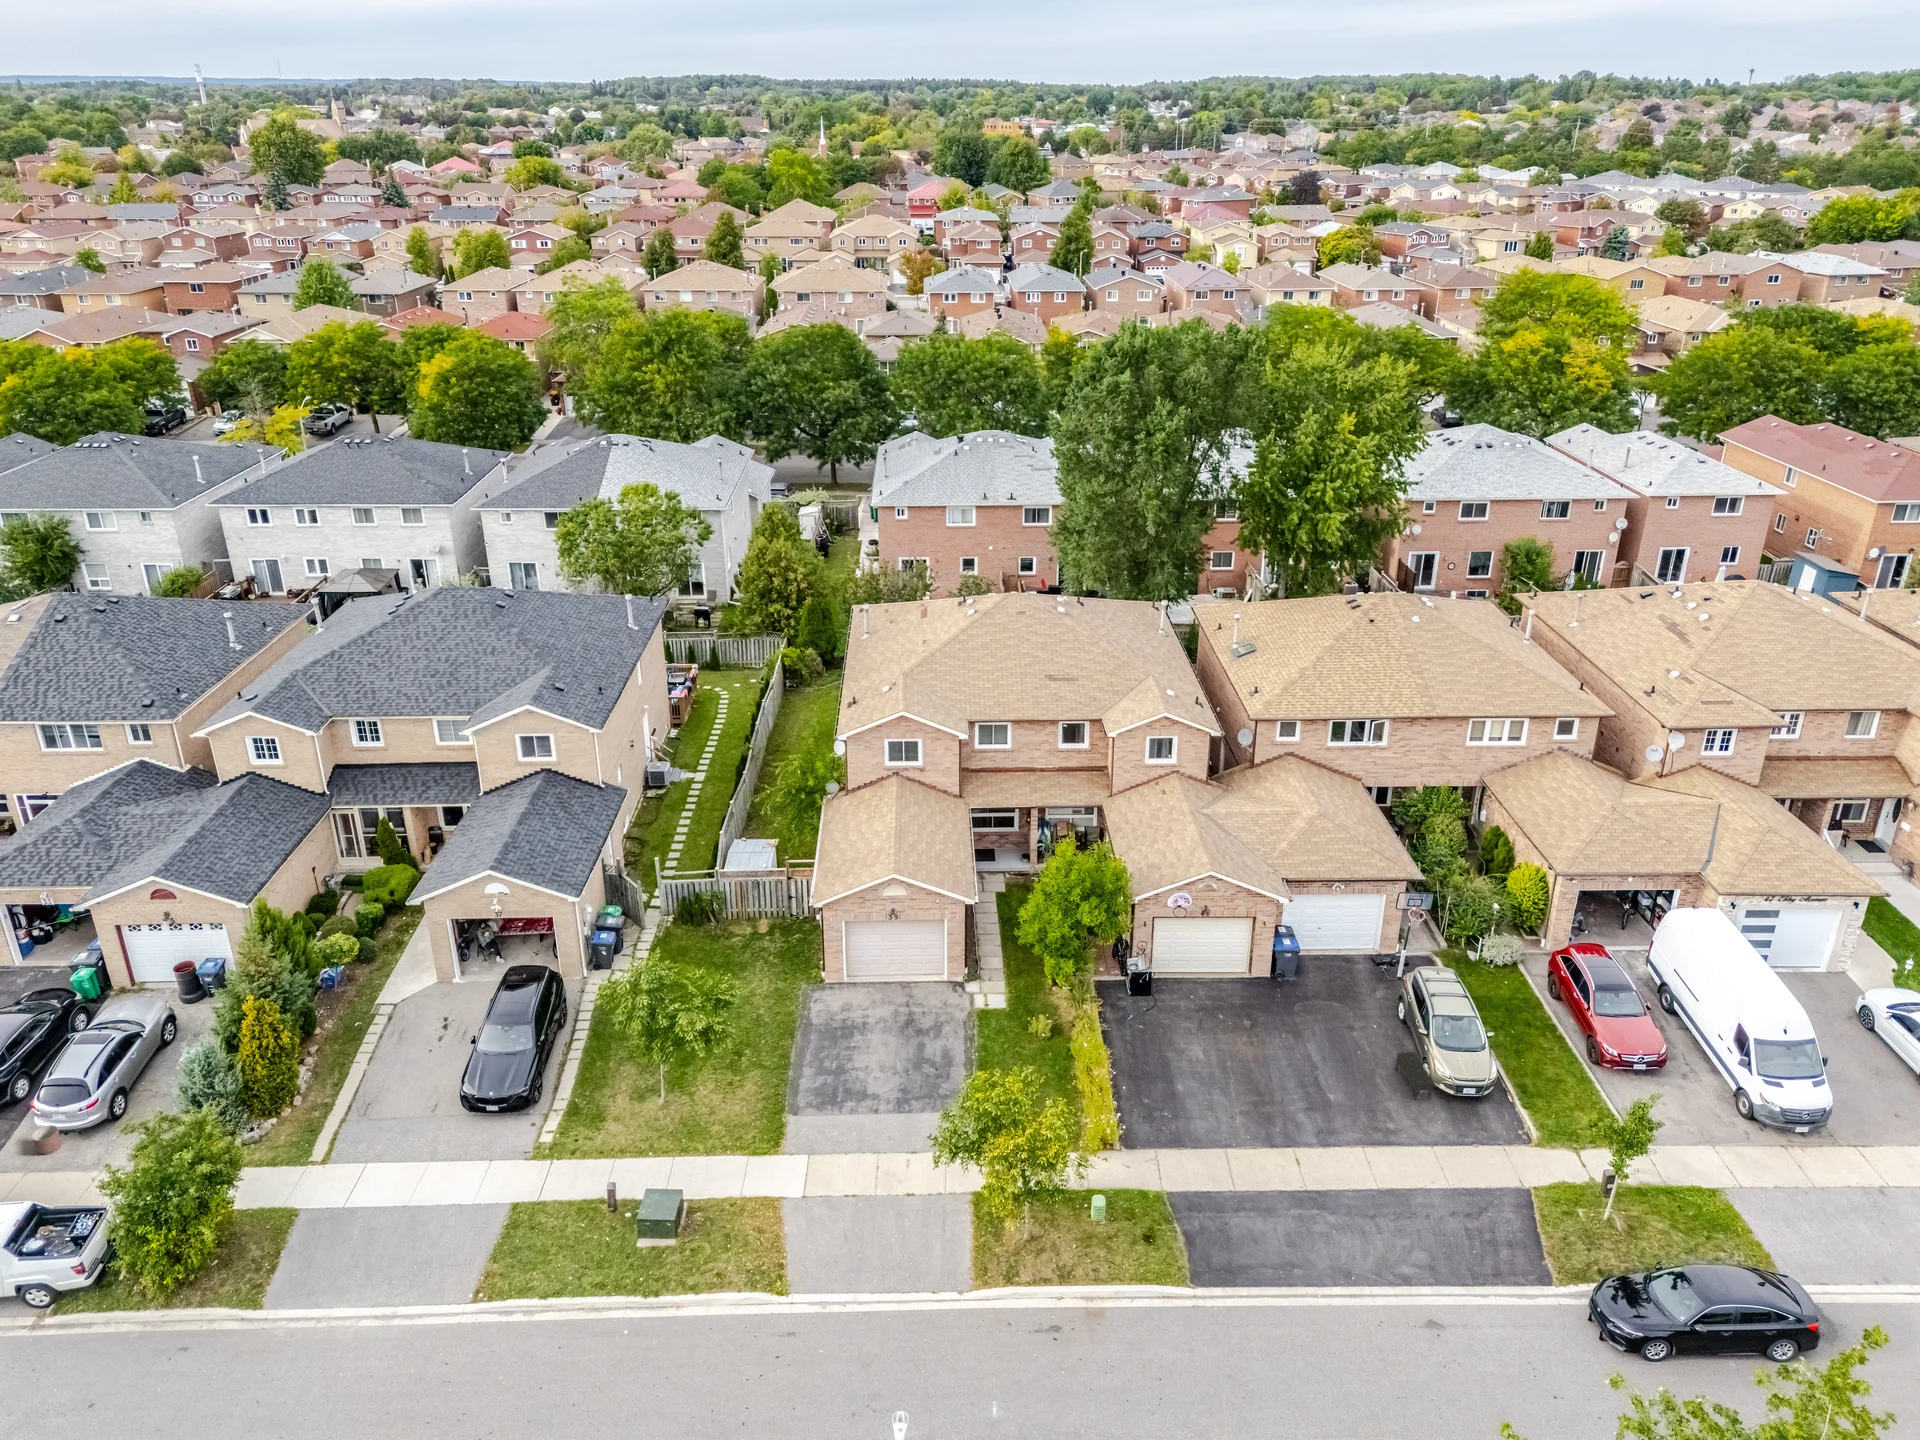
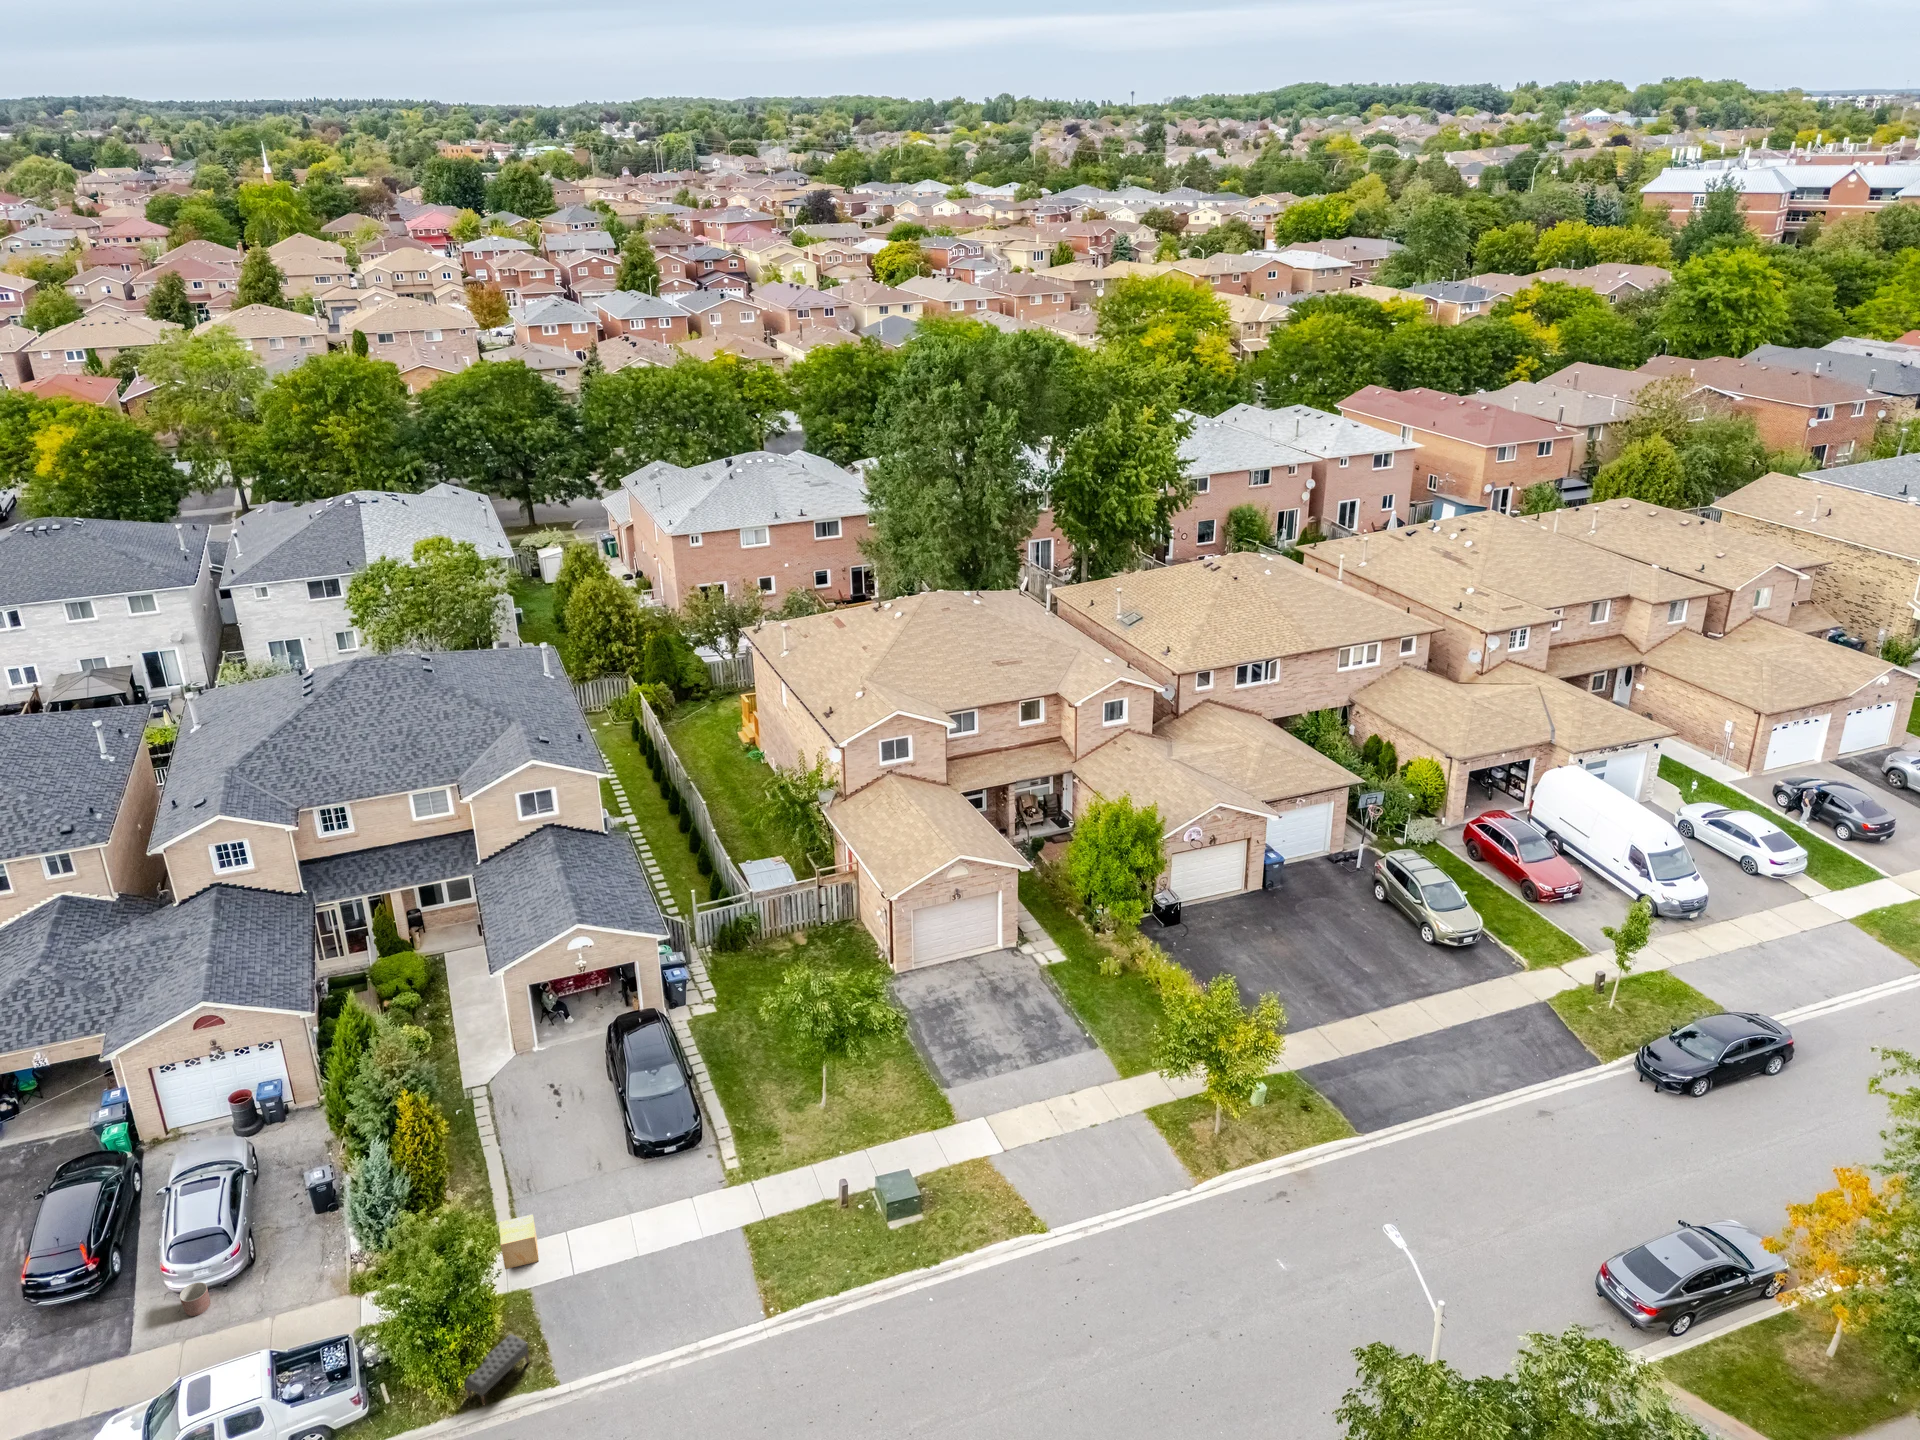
bench: present [1395,1052,1434,1099] -> present [465,1334,529,1405]
cardboard box: none [284,1139,334,1186] -> present [500,1214,539,1269]

